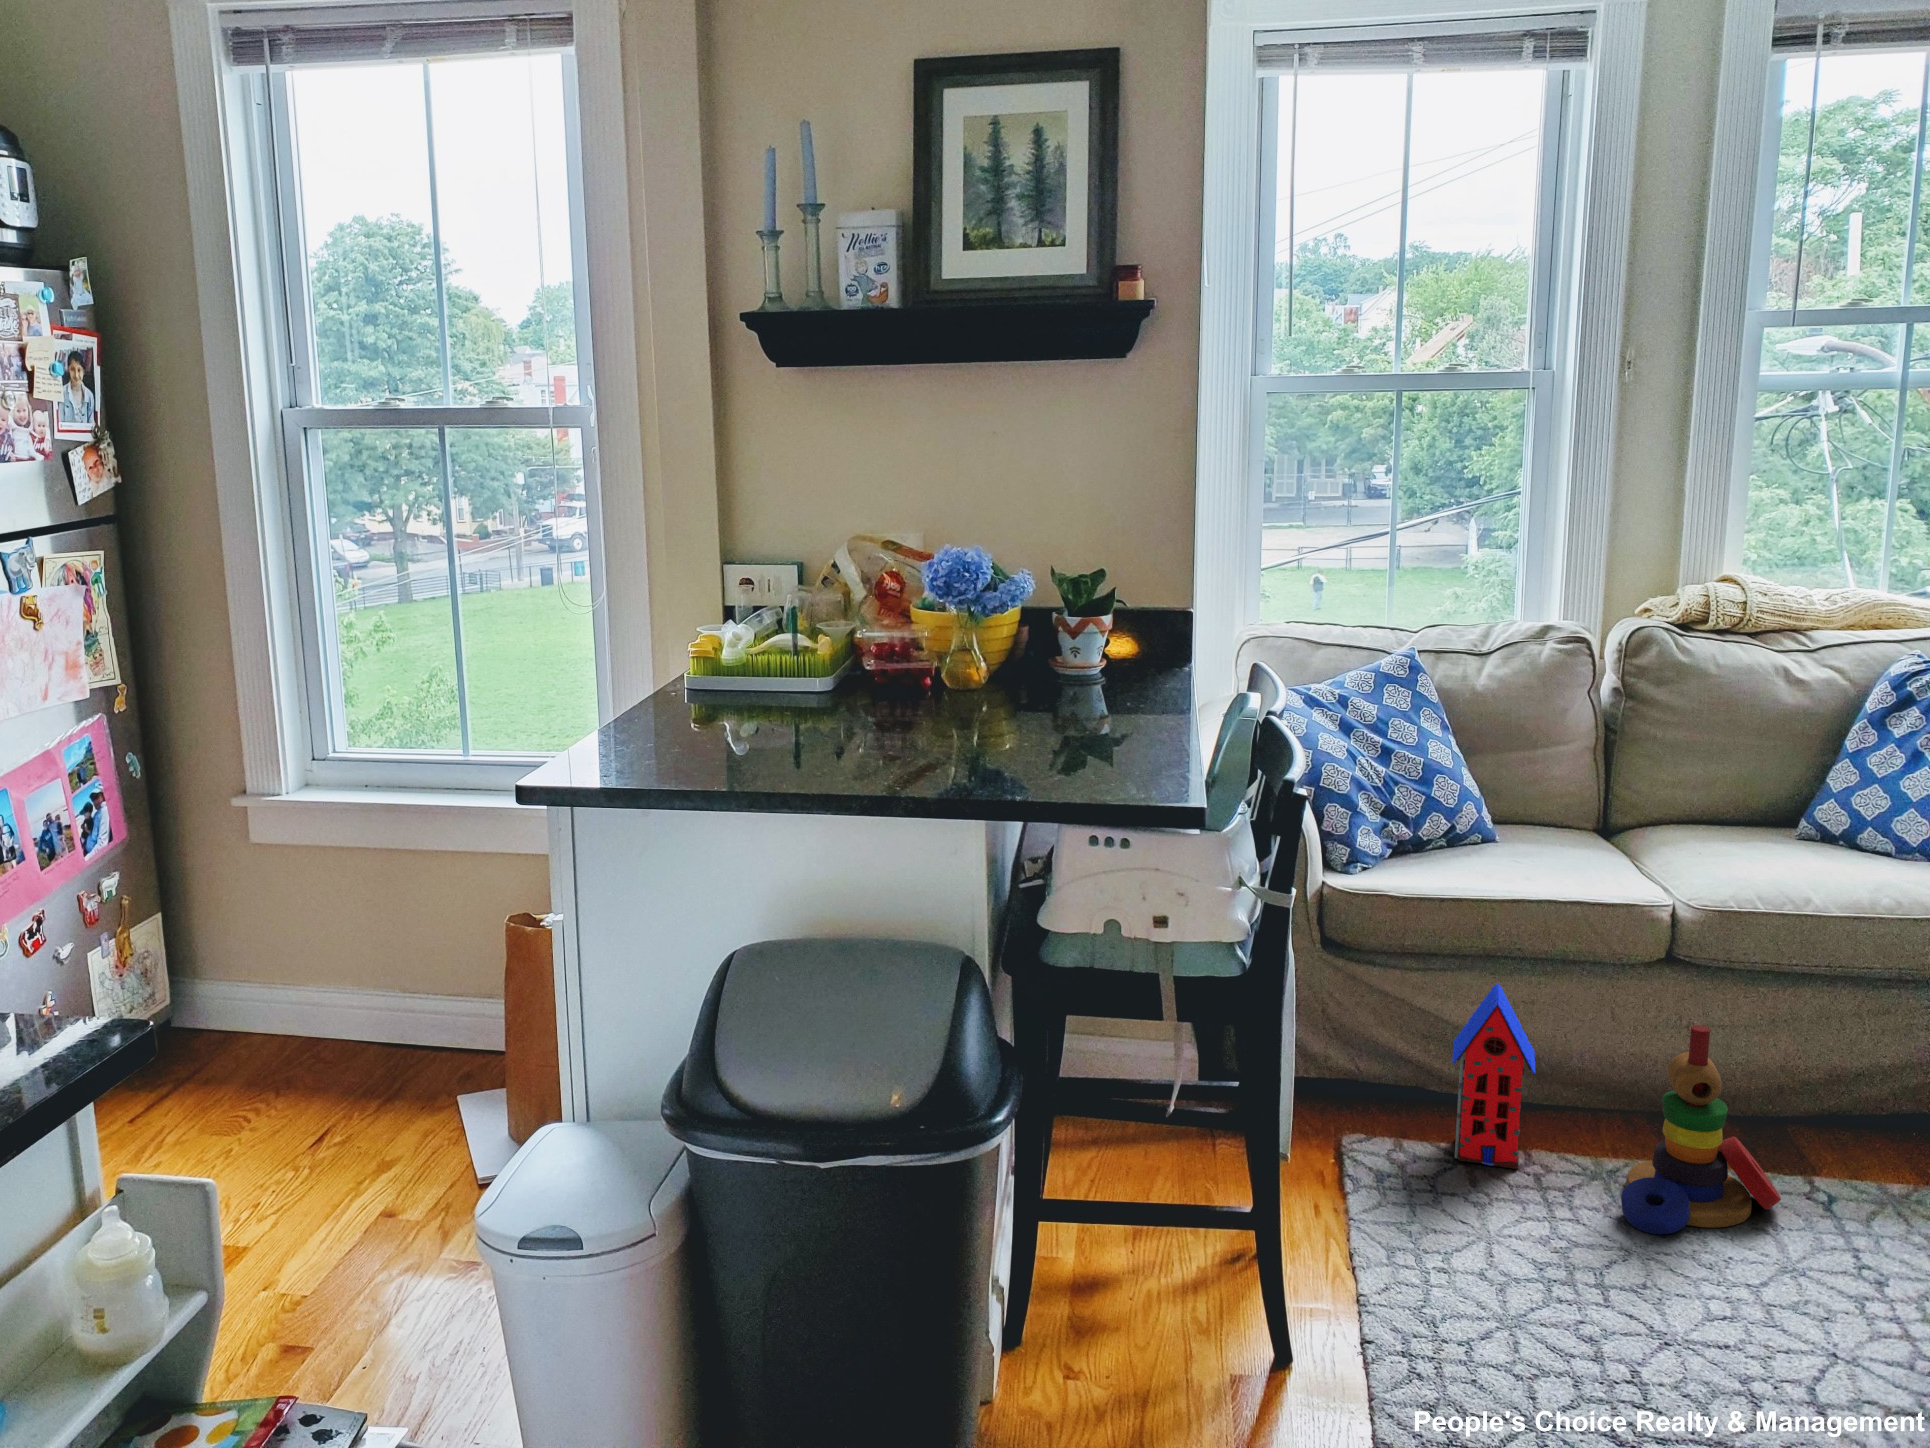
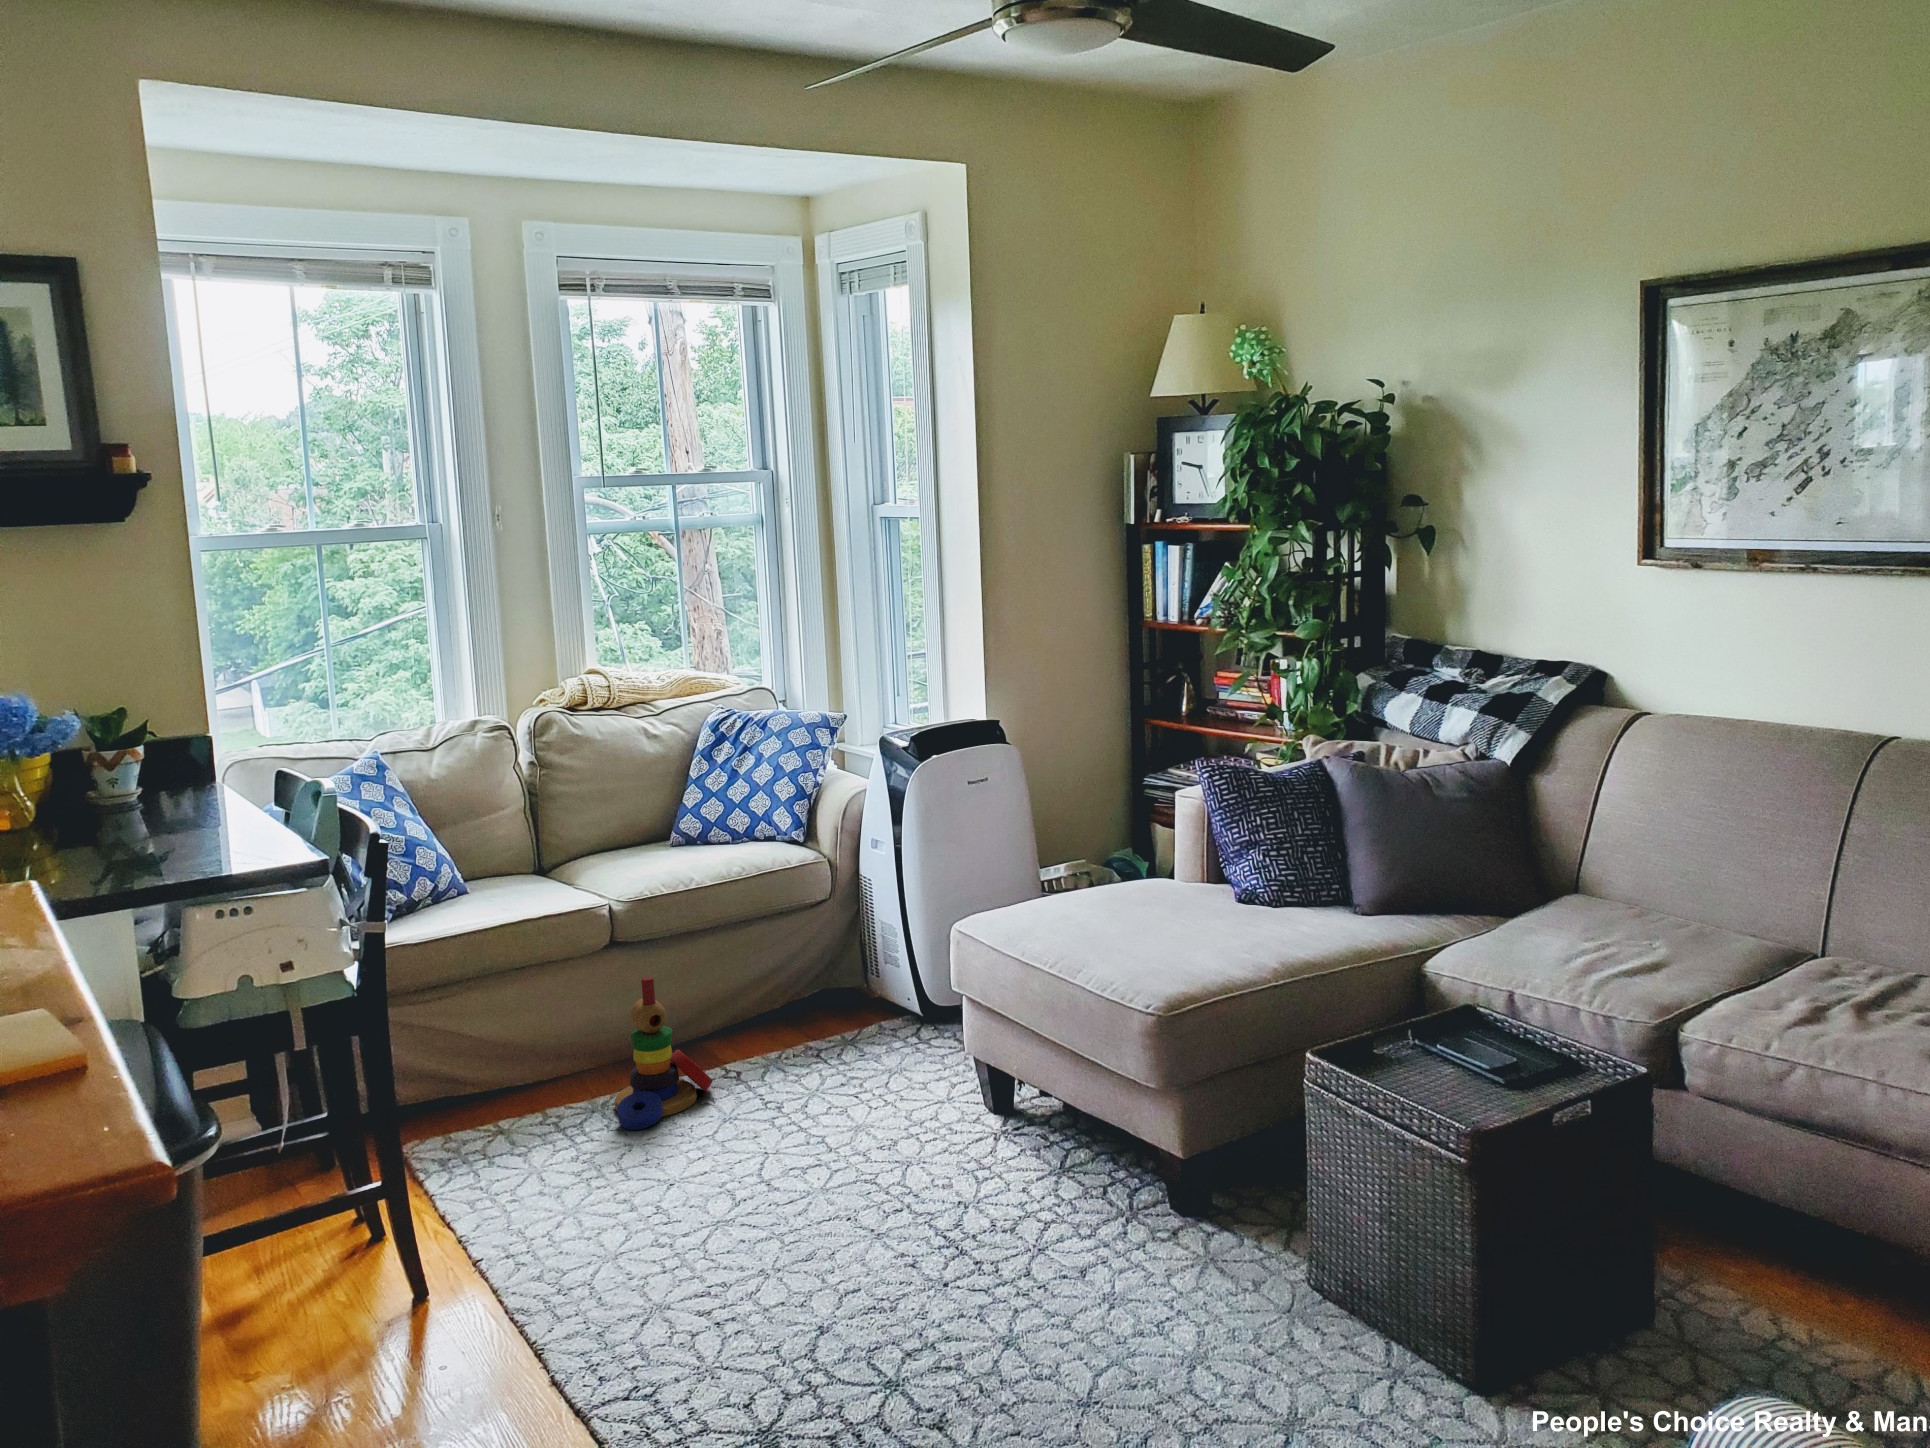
toy house: present [1452,984,1536,1169] -> none [475,990,542,1134]

